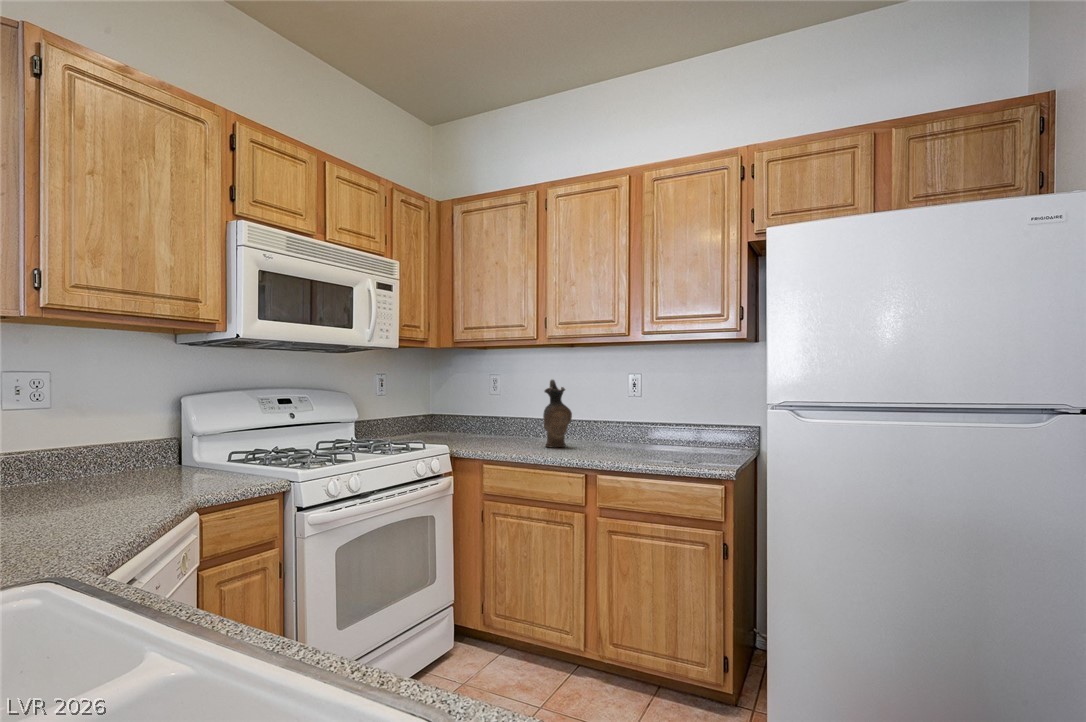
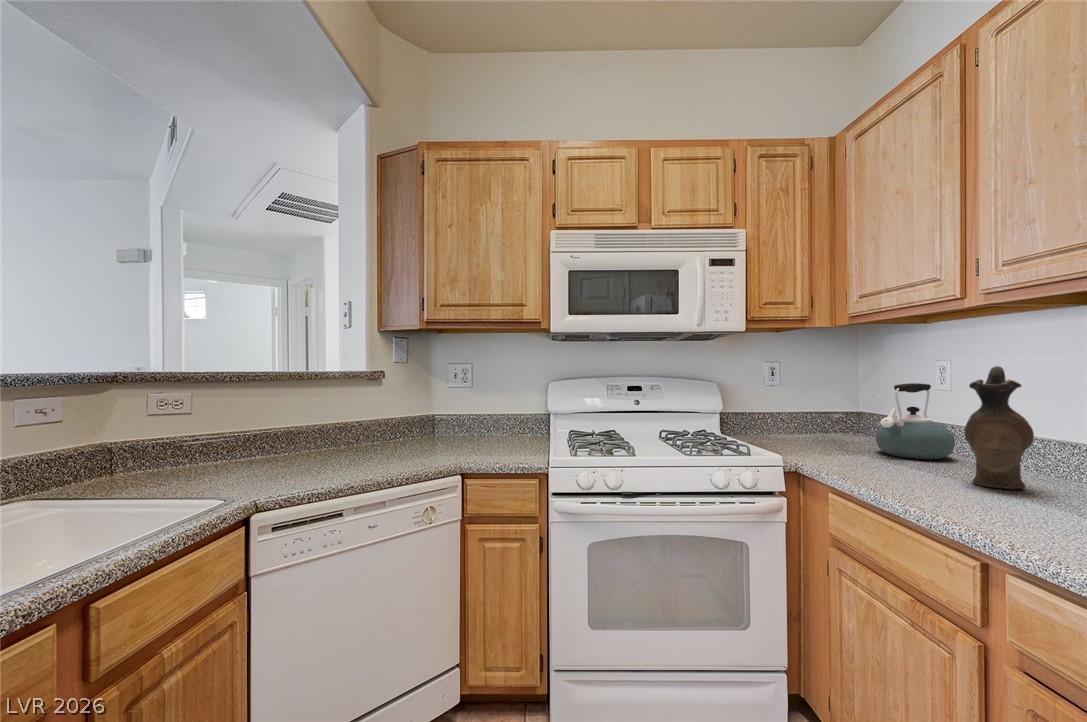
kettle: none [475,391,517,441] -> present [876,383,955,459]

